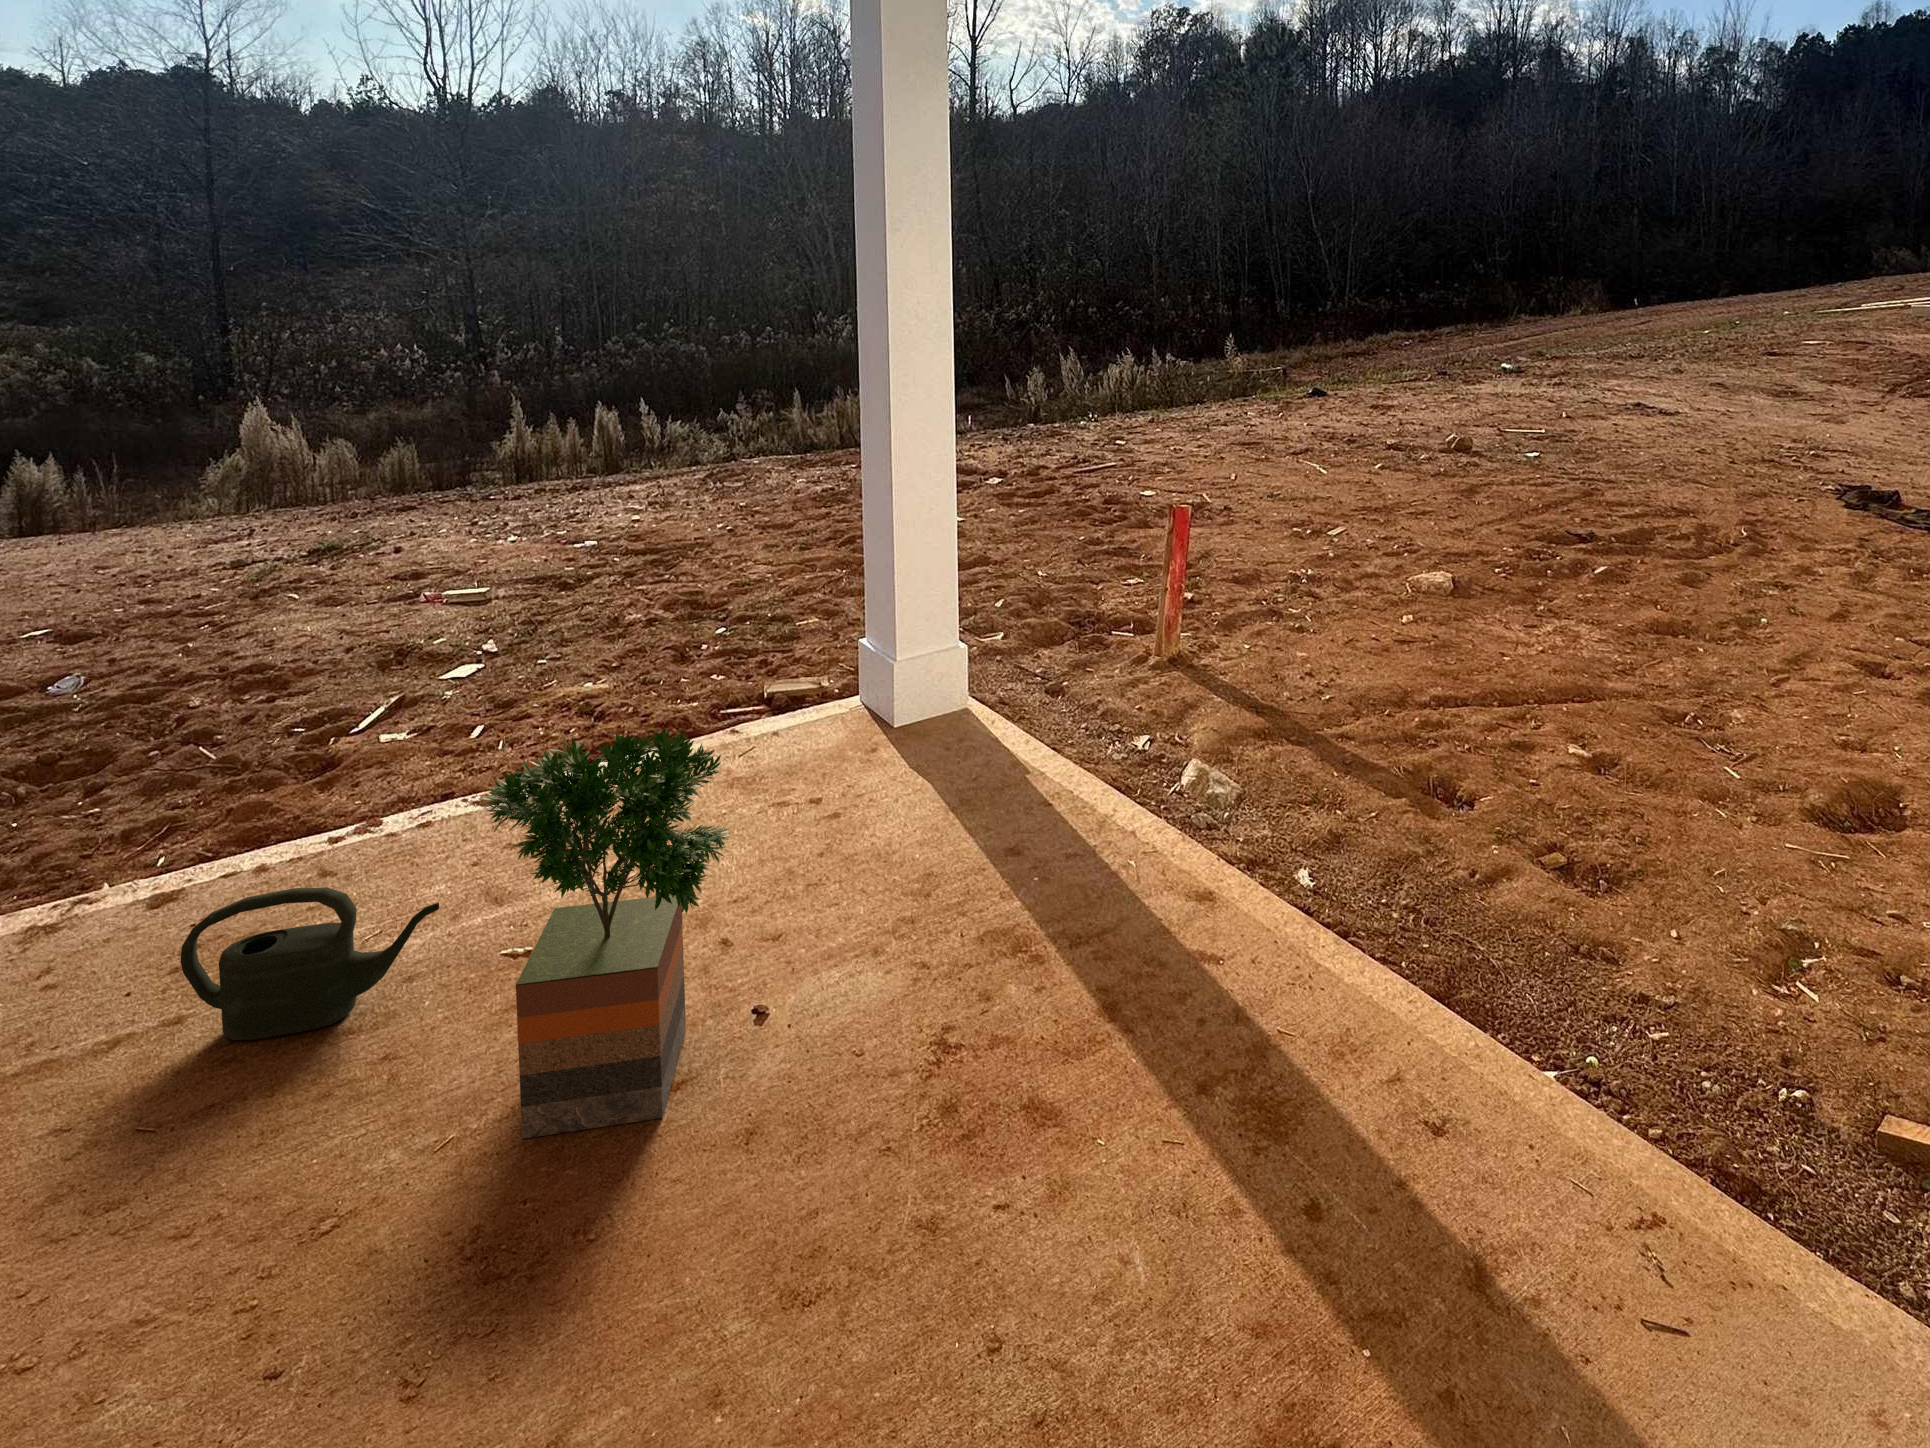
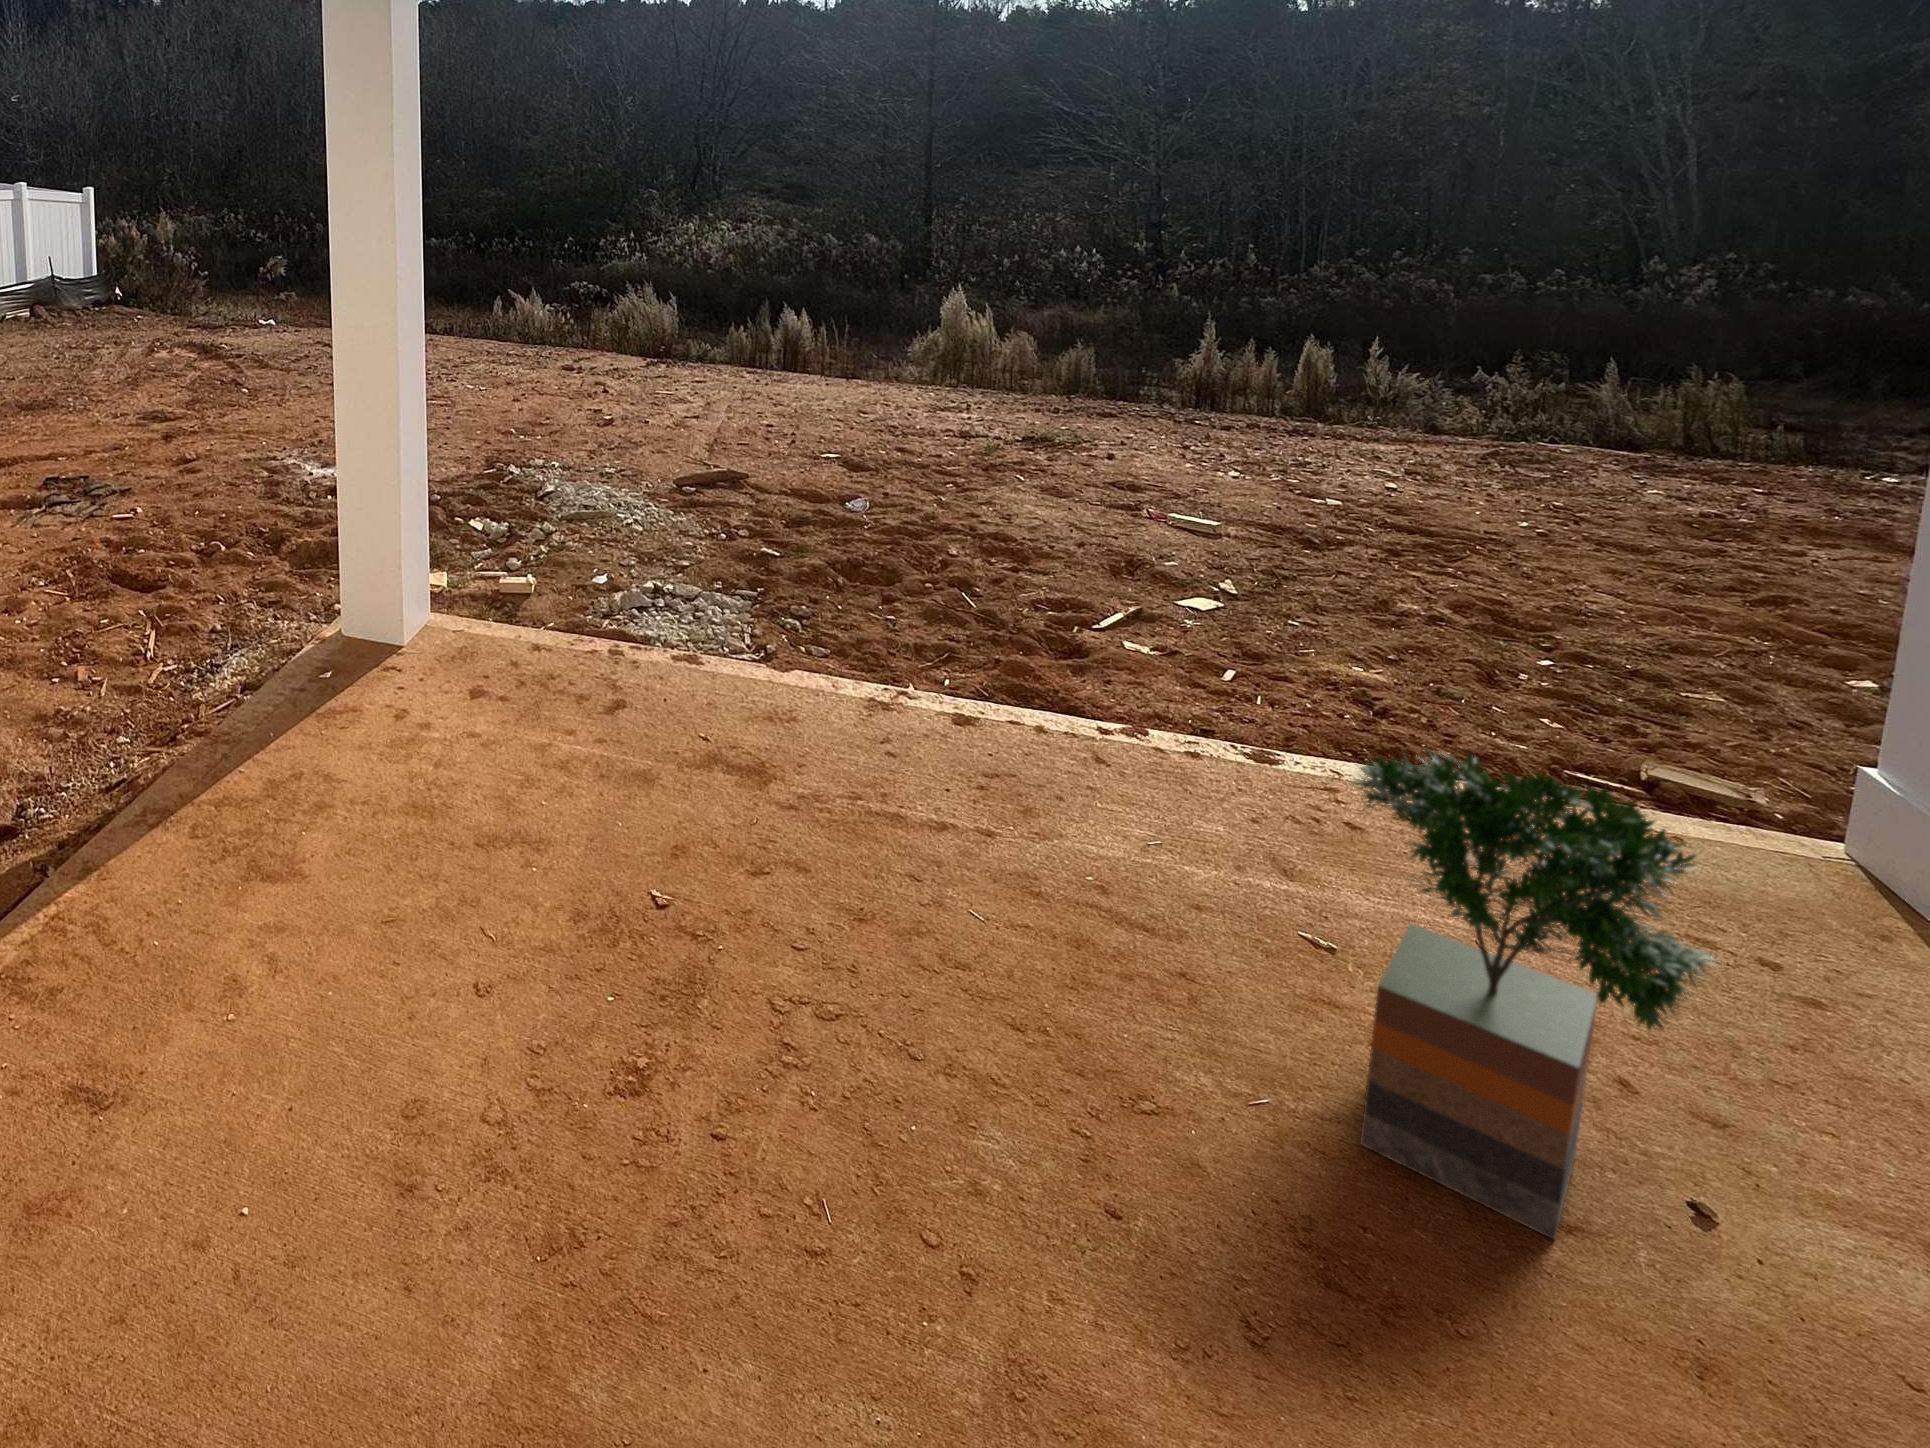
watering can: present [180,887,439,1040] -> none [1009,755,1249,906]

